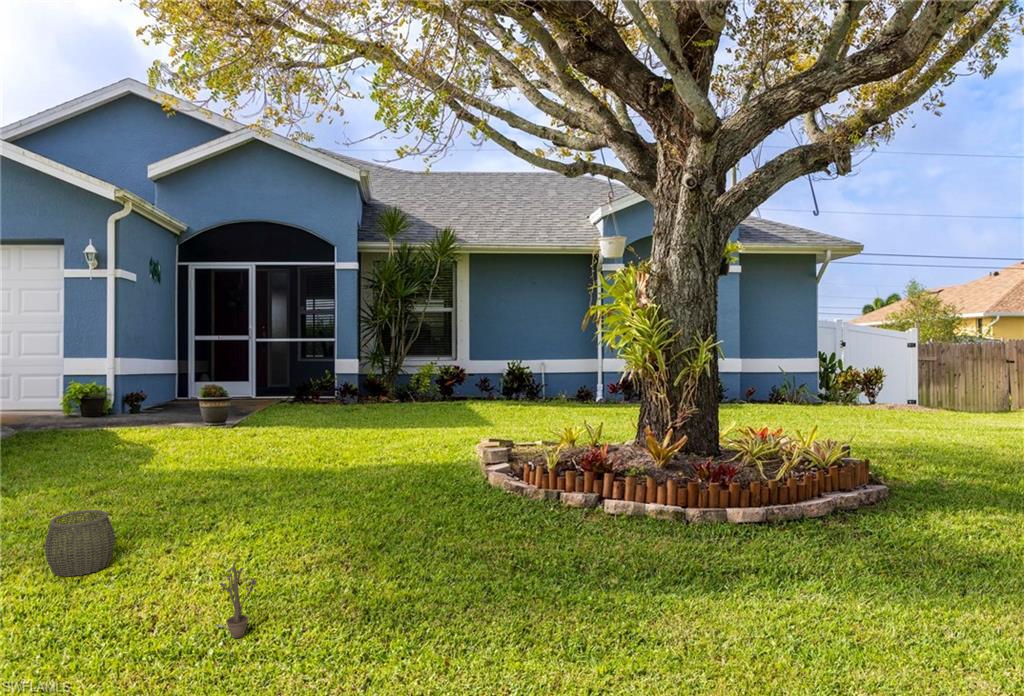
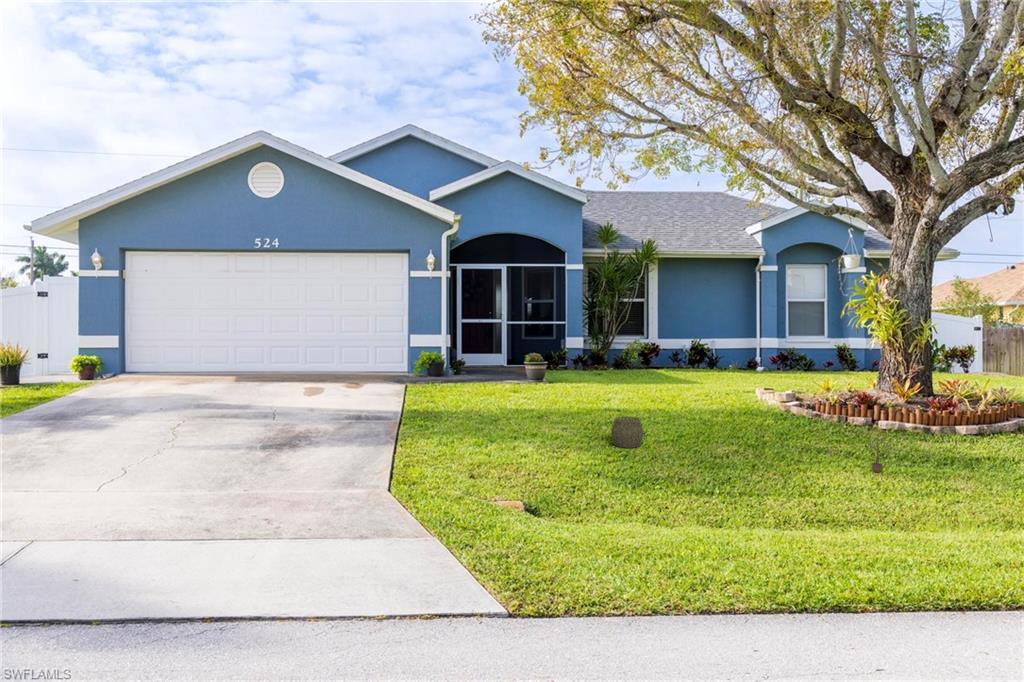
decorative plant: present [215,562,257,638] -> present [866,437,891,473]

